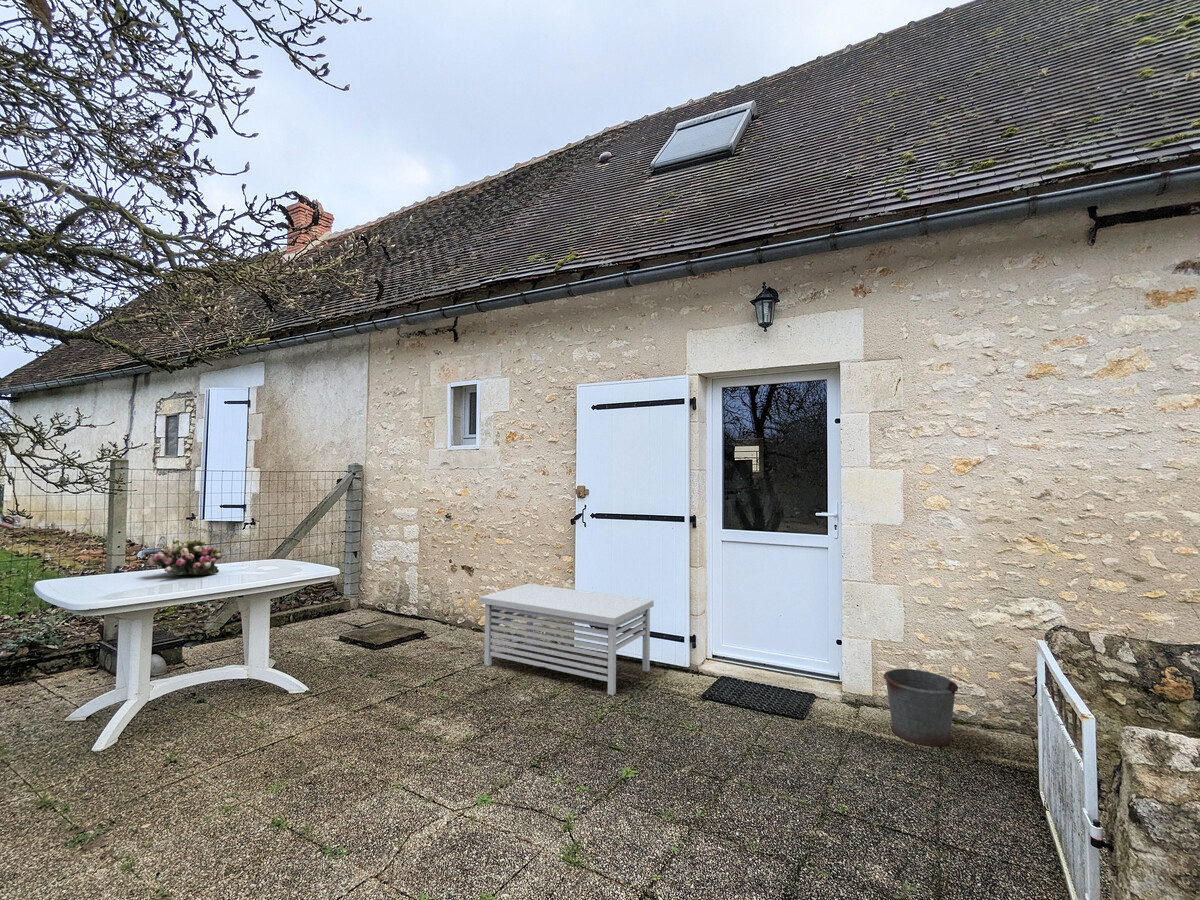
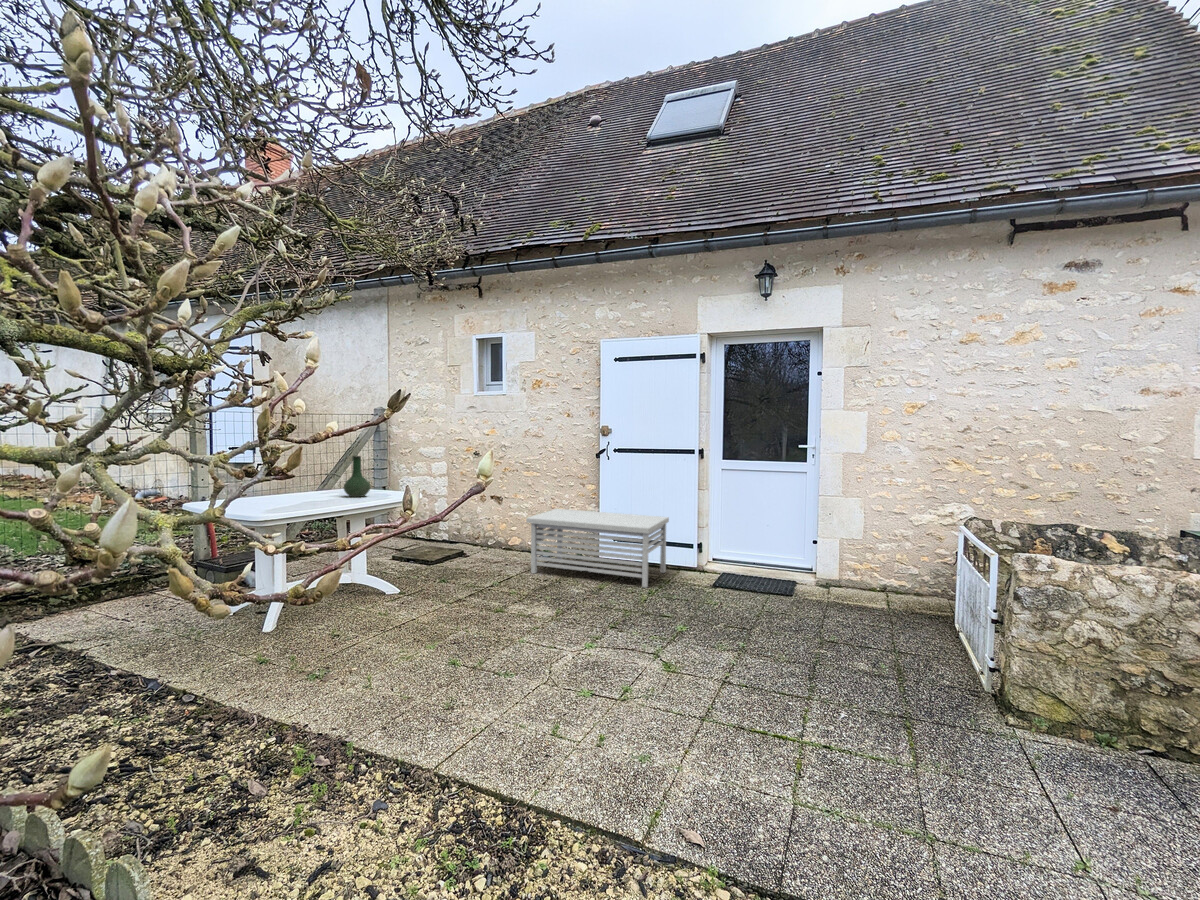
vase: none [250,522,284,571] -> present [344,456,370,497]
flower arrangement: present [148,538,222,575] -> none [270,469,325,499]
bucket: present [883,669,958,746] -> none [850,557,902,606]

